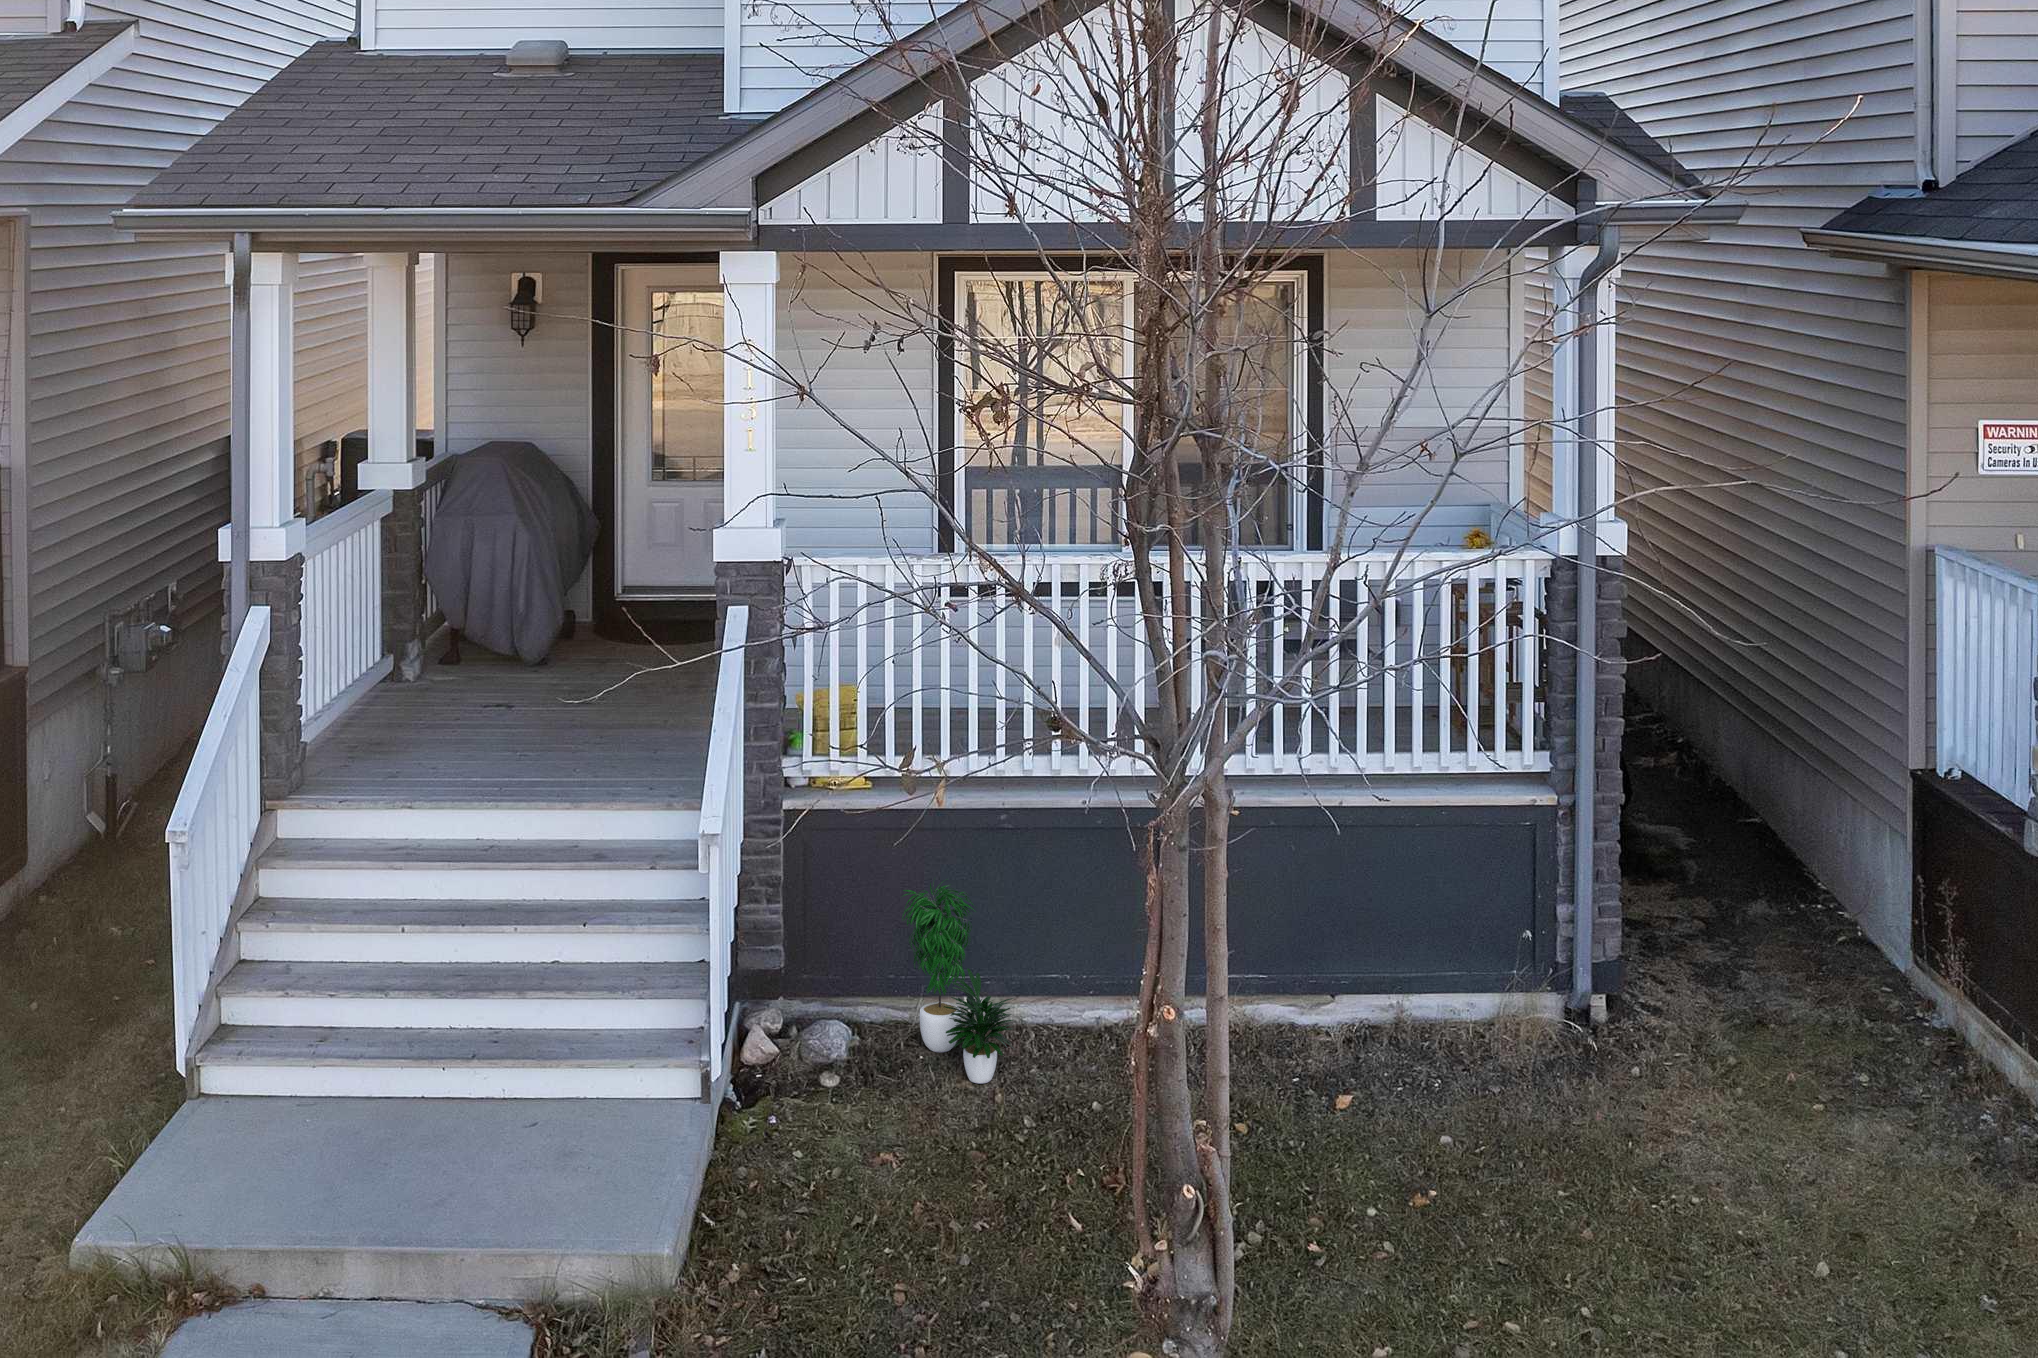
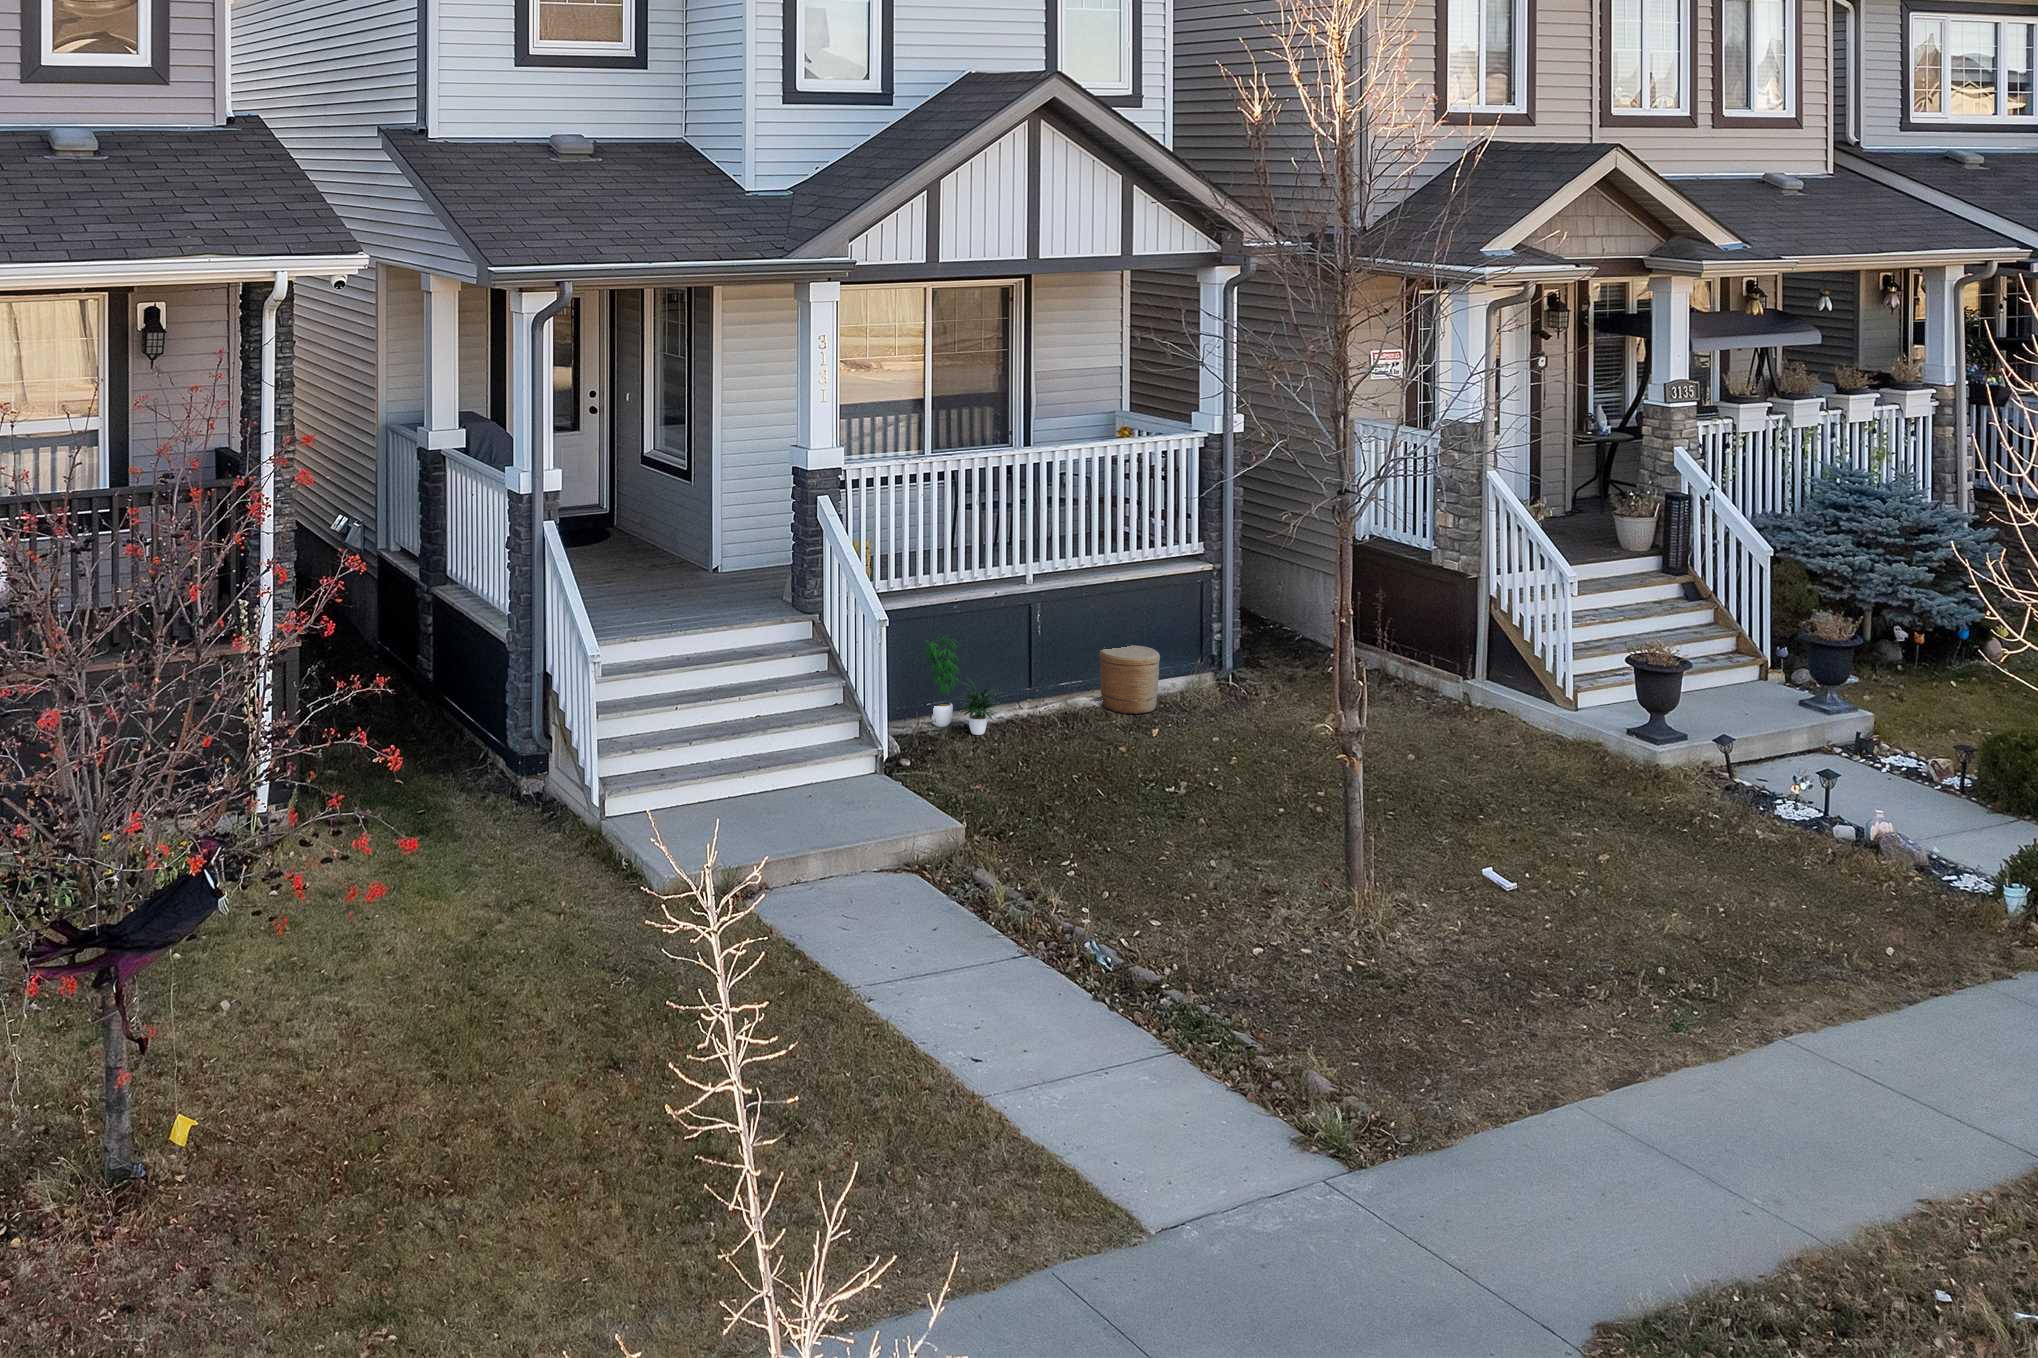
woven basket: none [1275,932,1389,1077] -> present [1099,645,1160,714]

